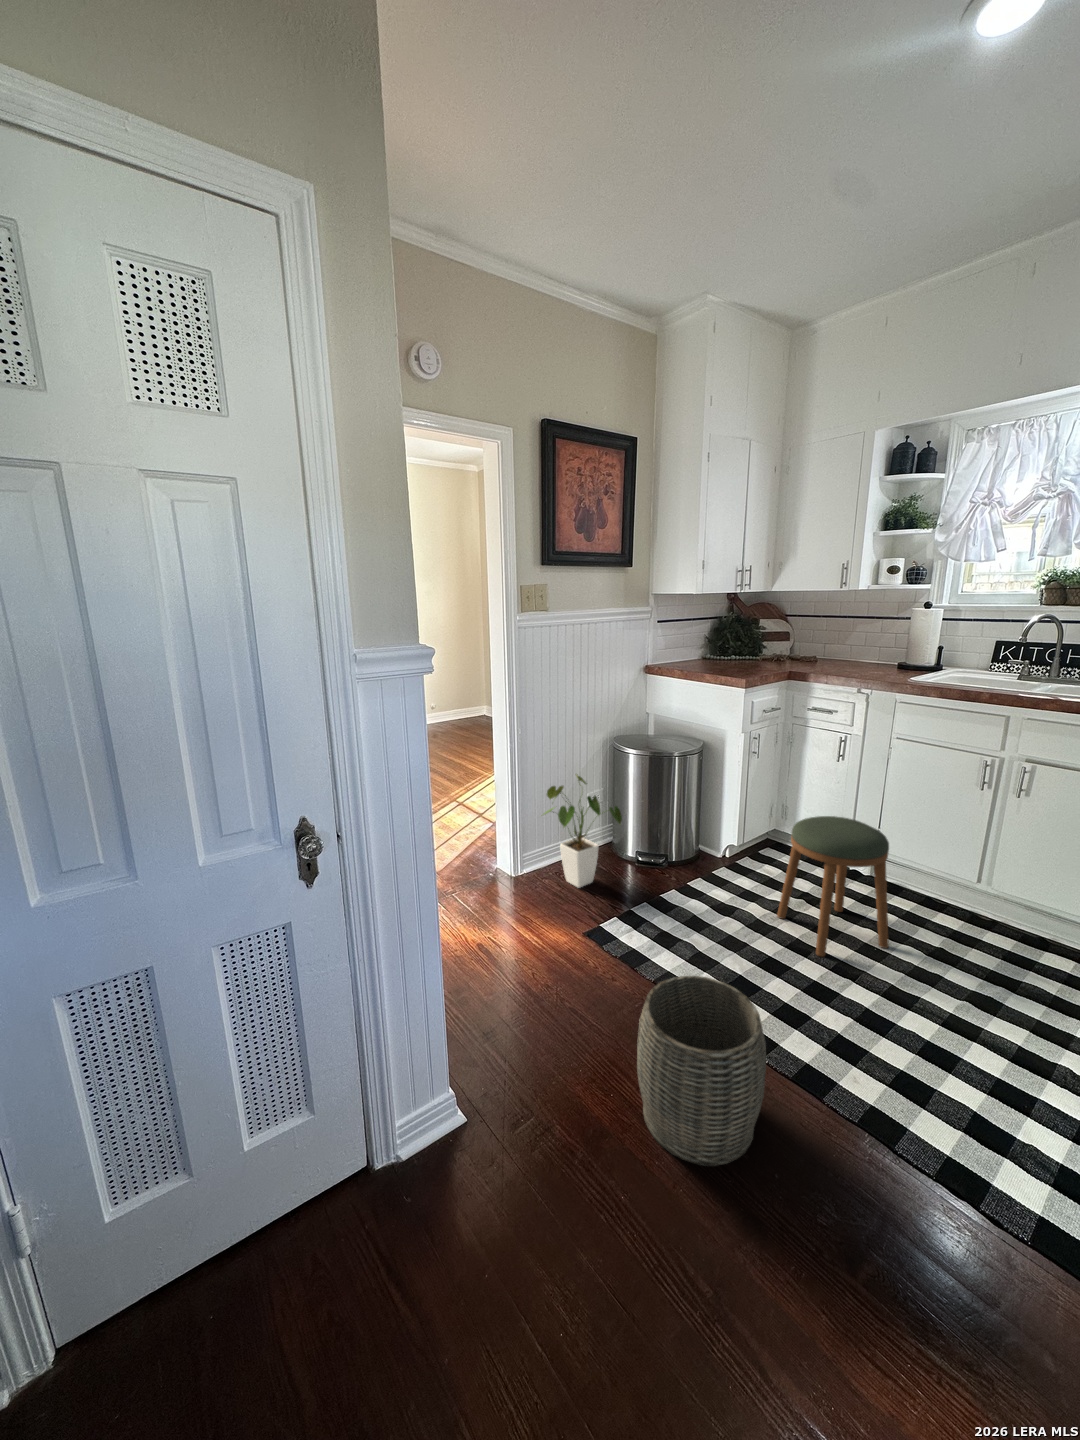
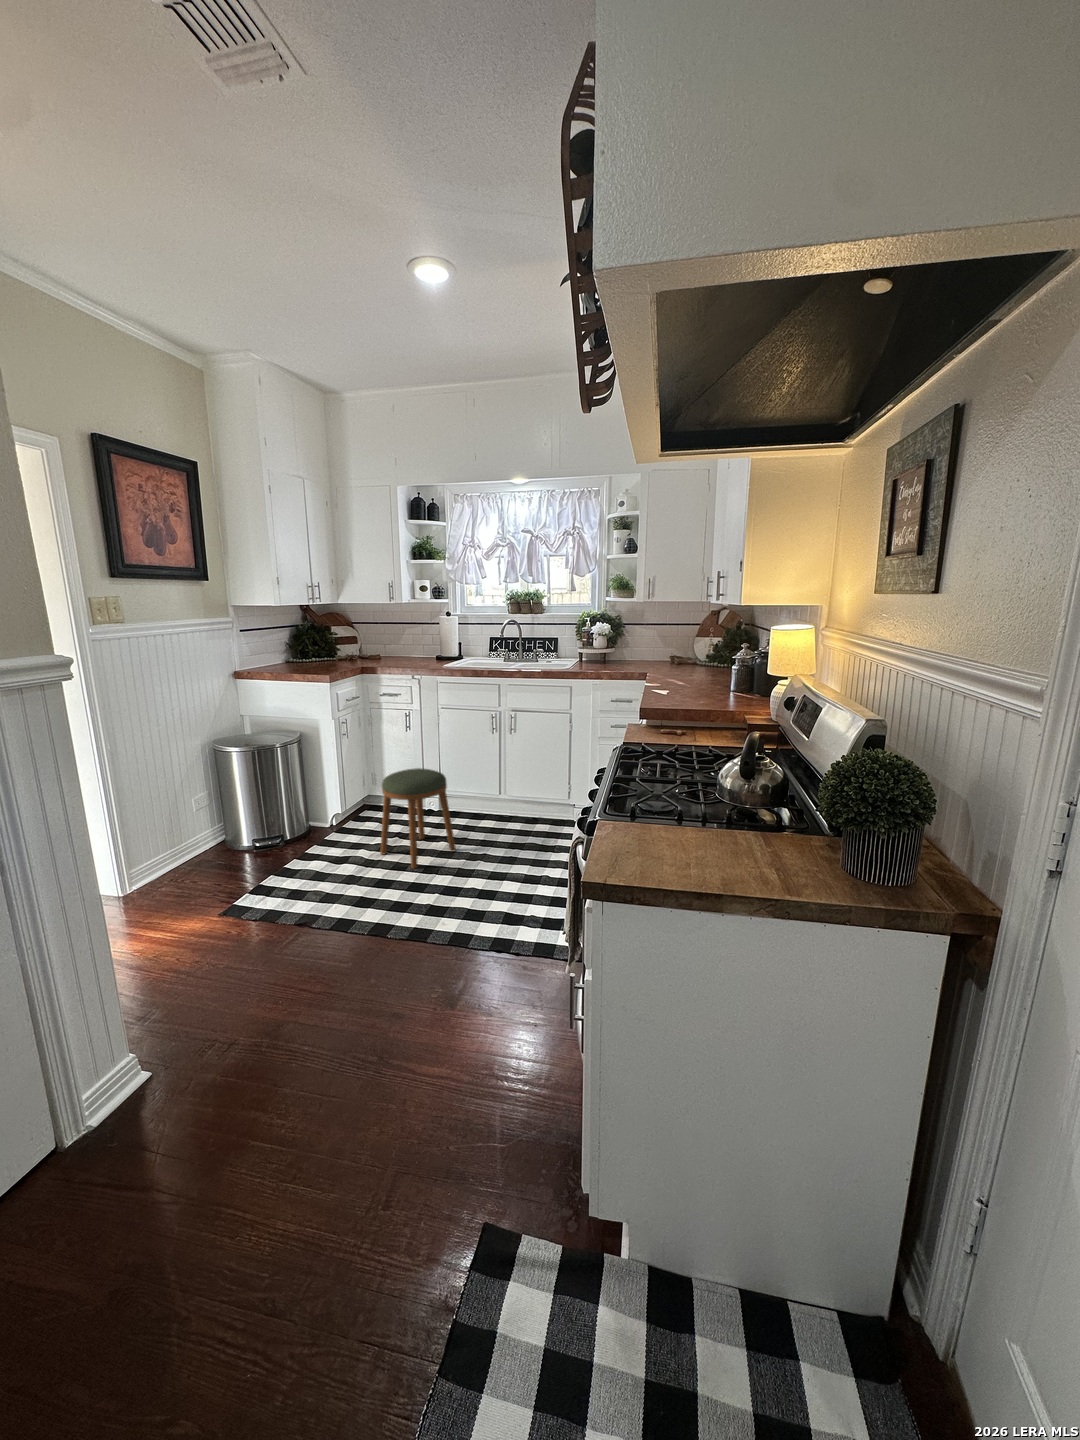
house plant: present [544,775,622,888] -> none [145,779,237,884]
woven basket: present [637,976,766,1166] -> none [297,886,392,1012]

